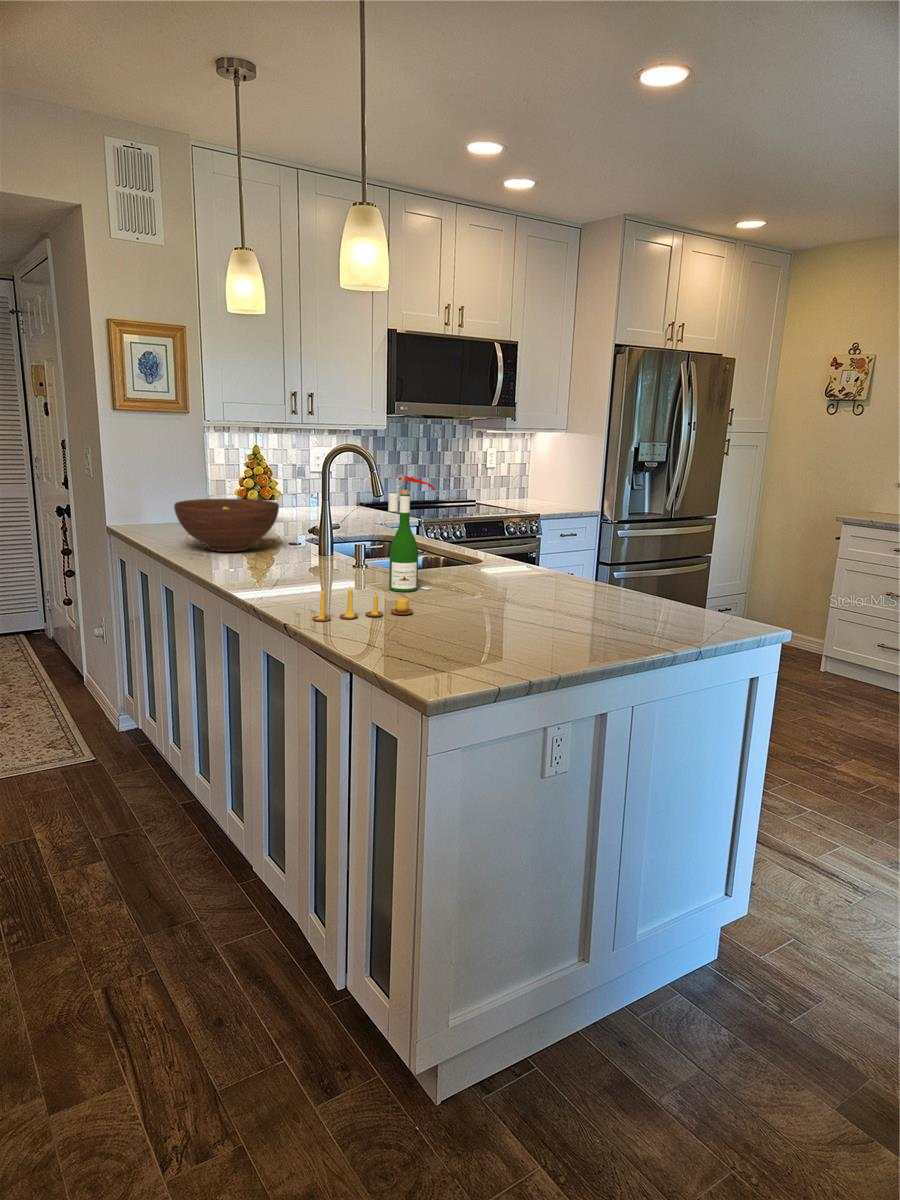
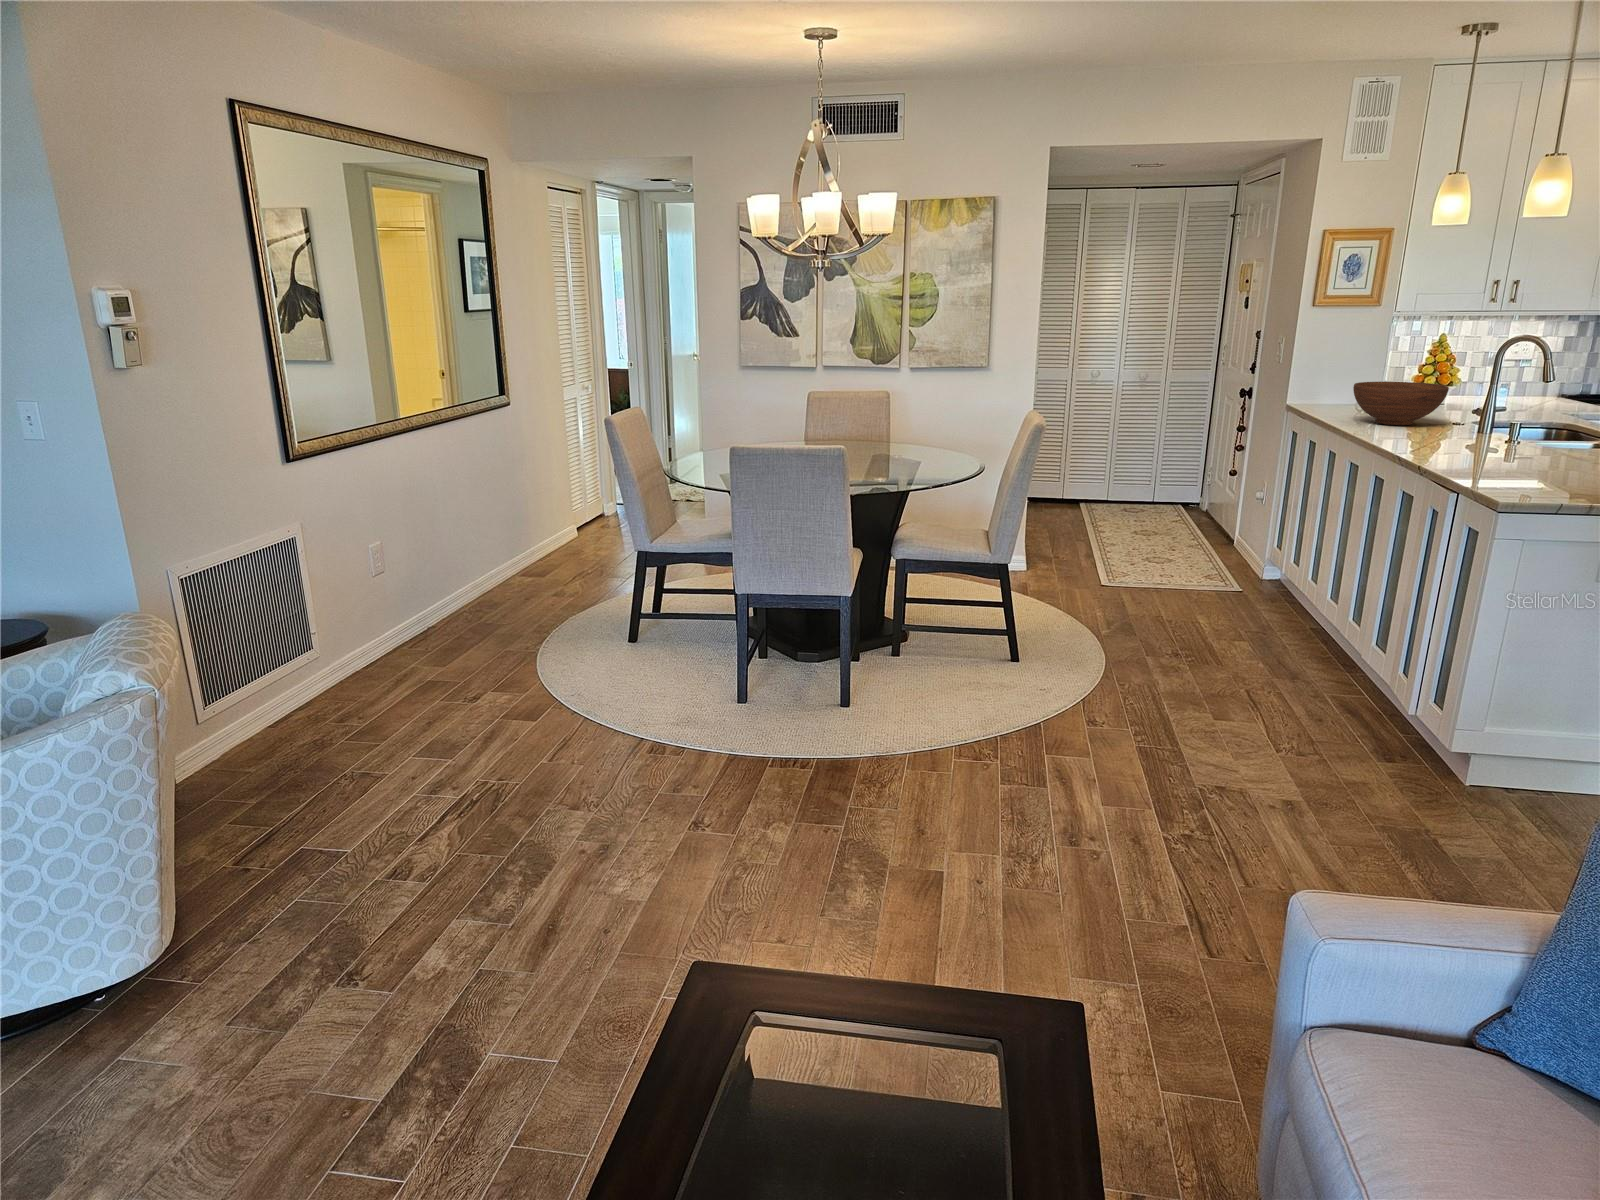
wine bottle: present [388,473,435,592] -> none [1527,361,1588,458]
candle: present [312,589,413,621] -> none [1445,440,1534,466]

